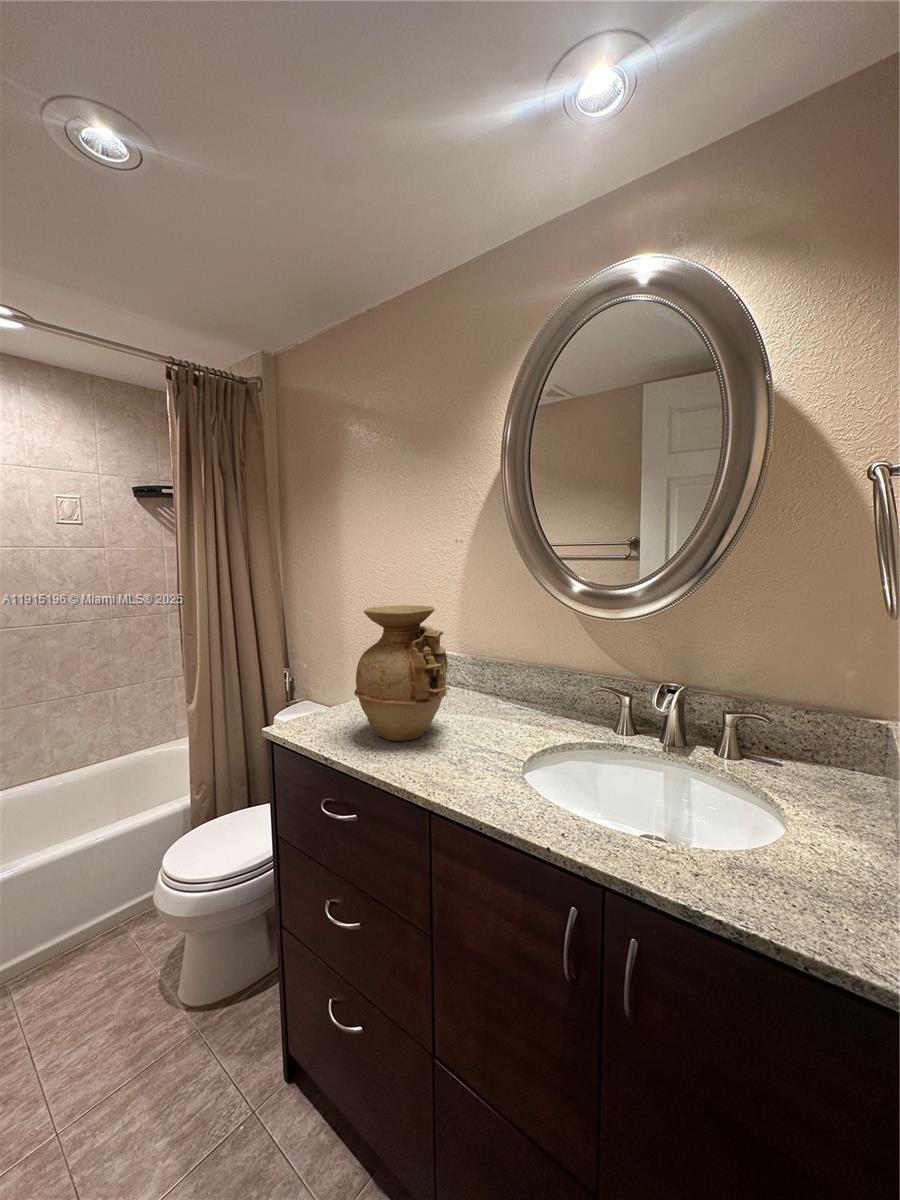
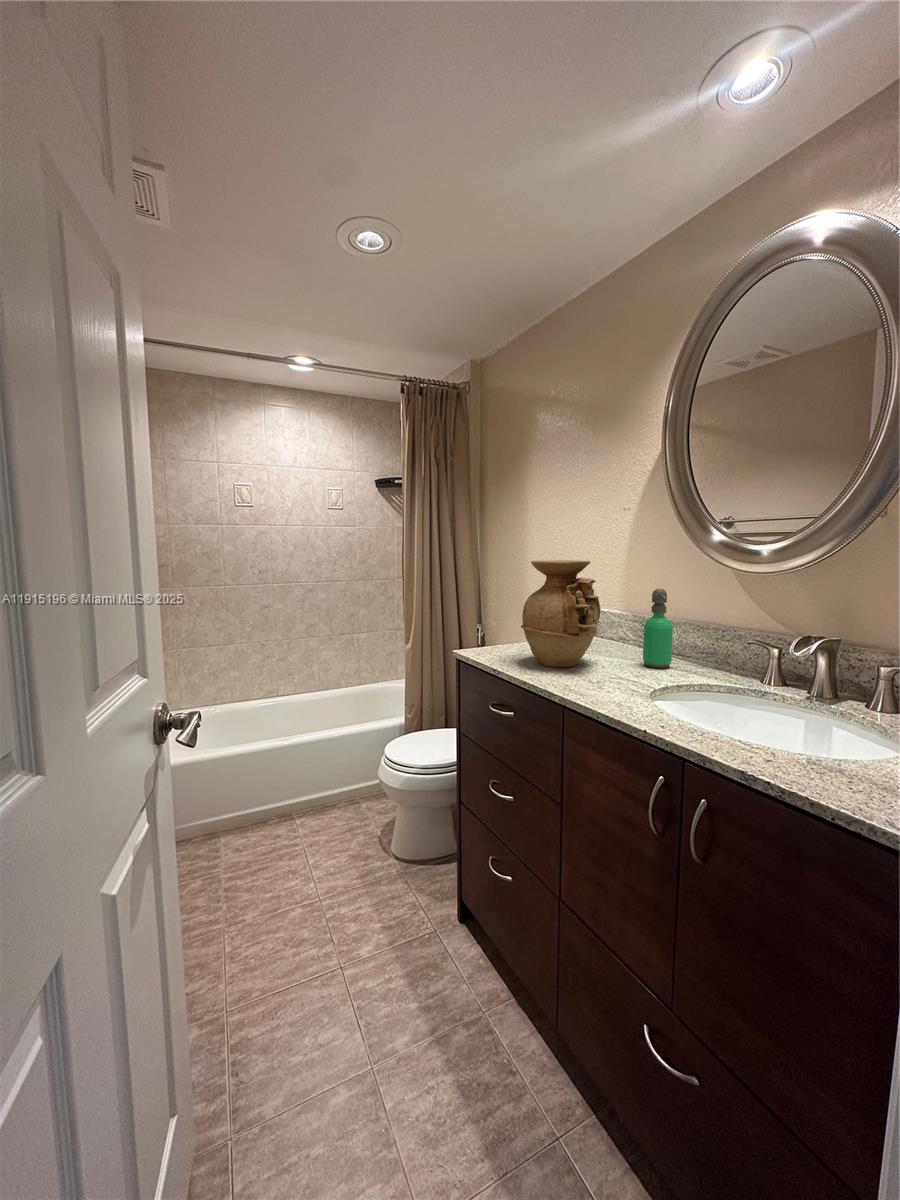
soap dispenser: none [494,635,524,724] -> present [643,589,673,668]

